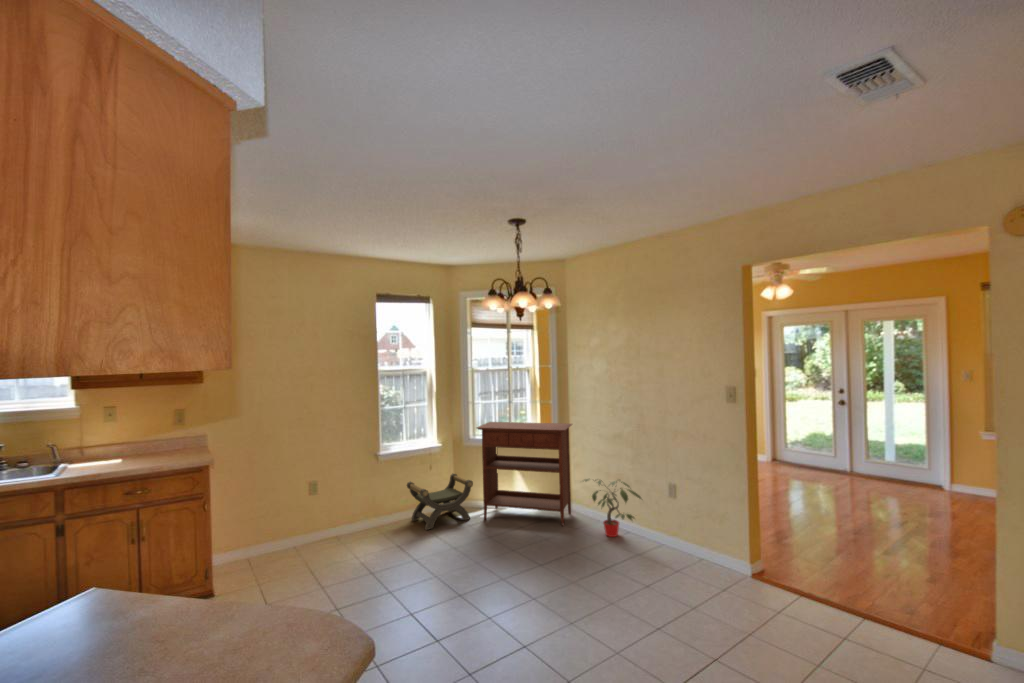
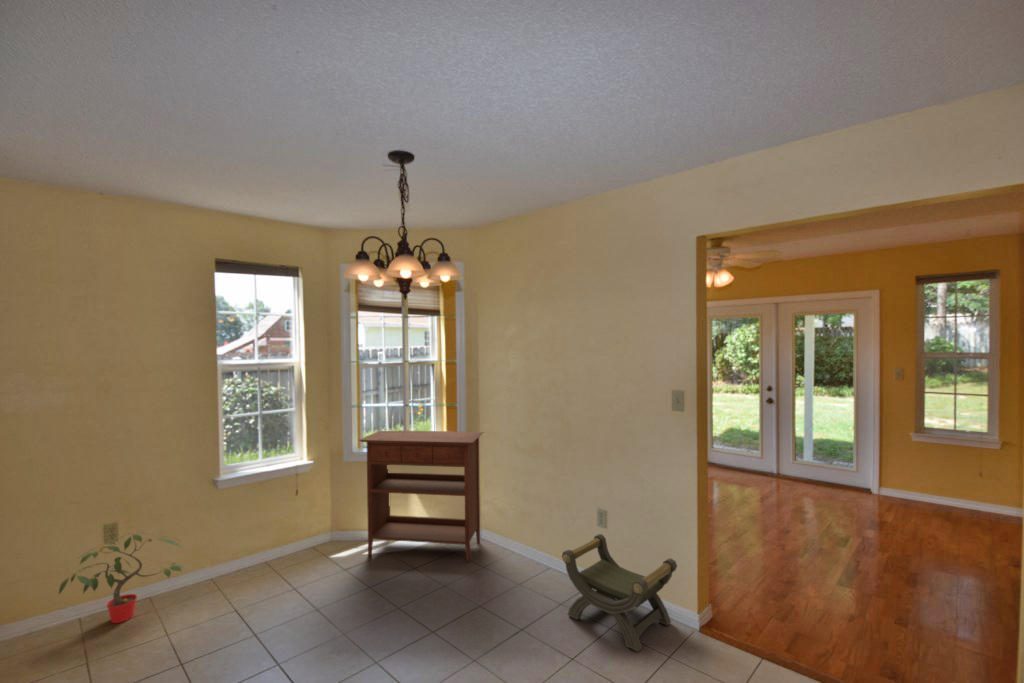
stool: present [407,474,473,530] -> present [562,534,677,652]
potted plant: present [584,479,641,537] -> present [59,534,184,623]

